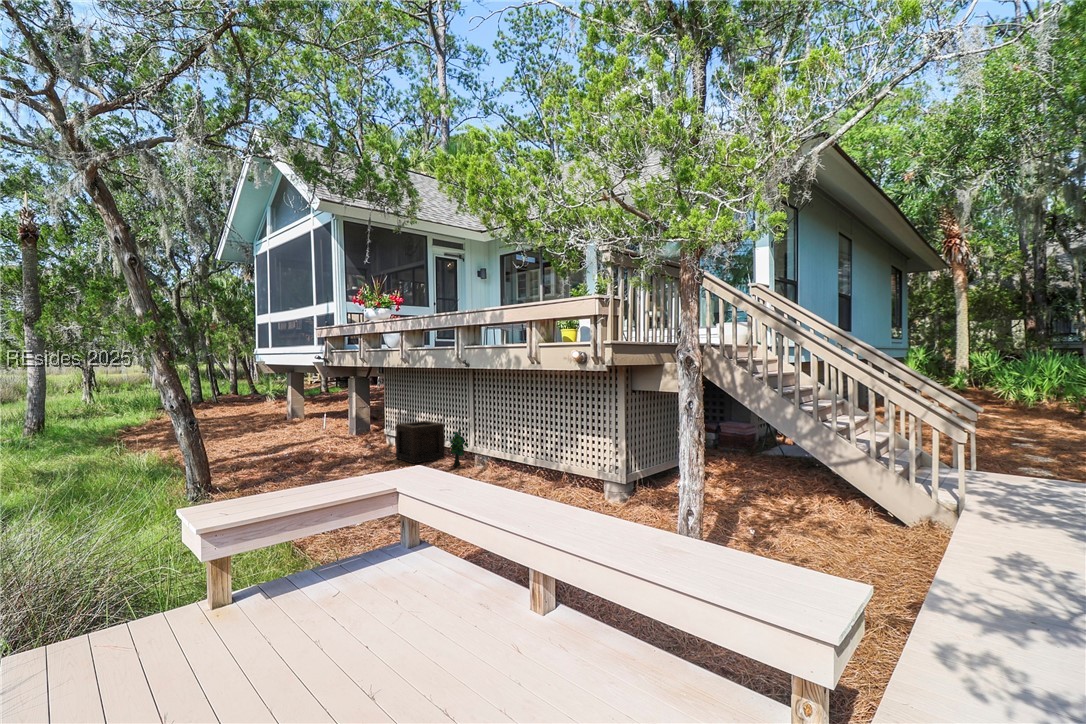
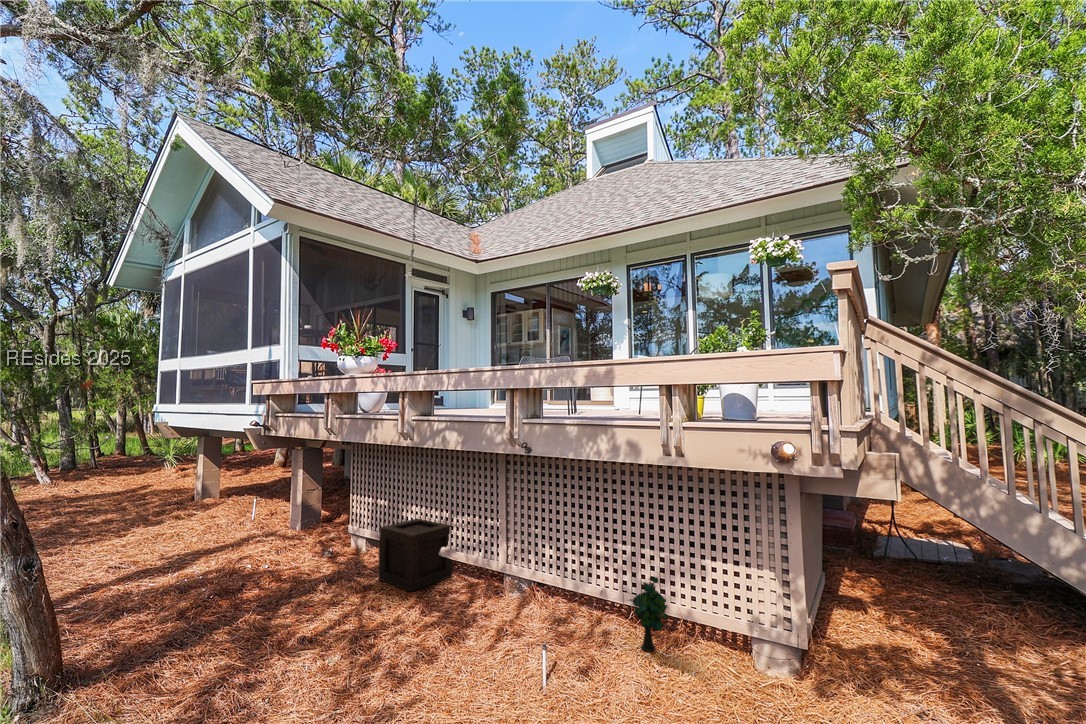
decorative plant: present [448,429,468,466] -> present [629,577,669,652]

